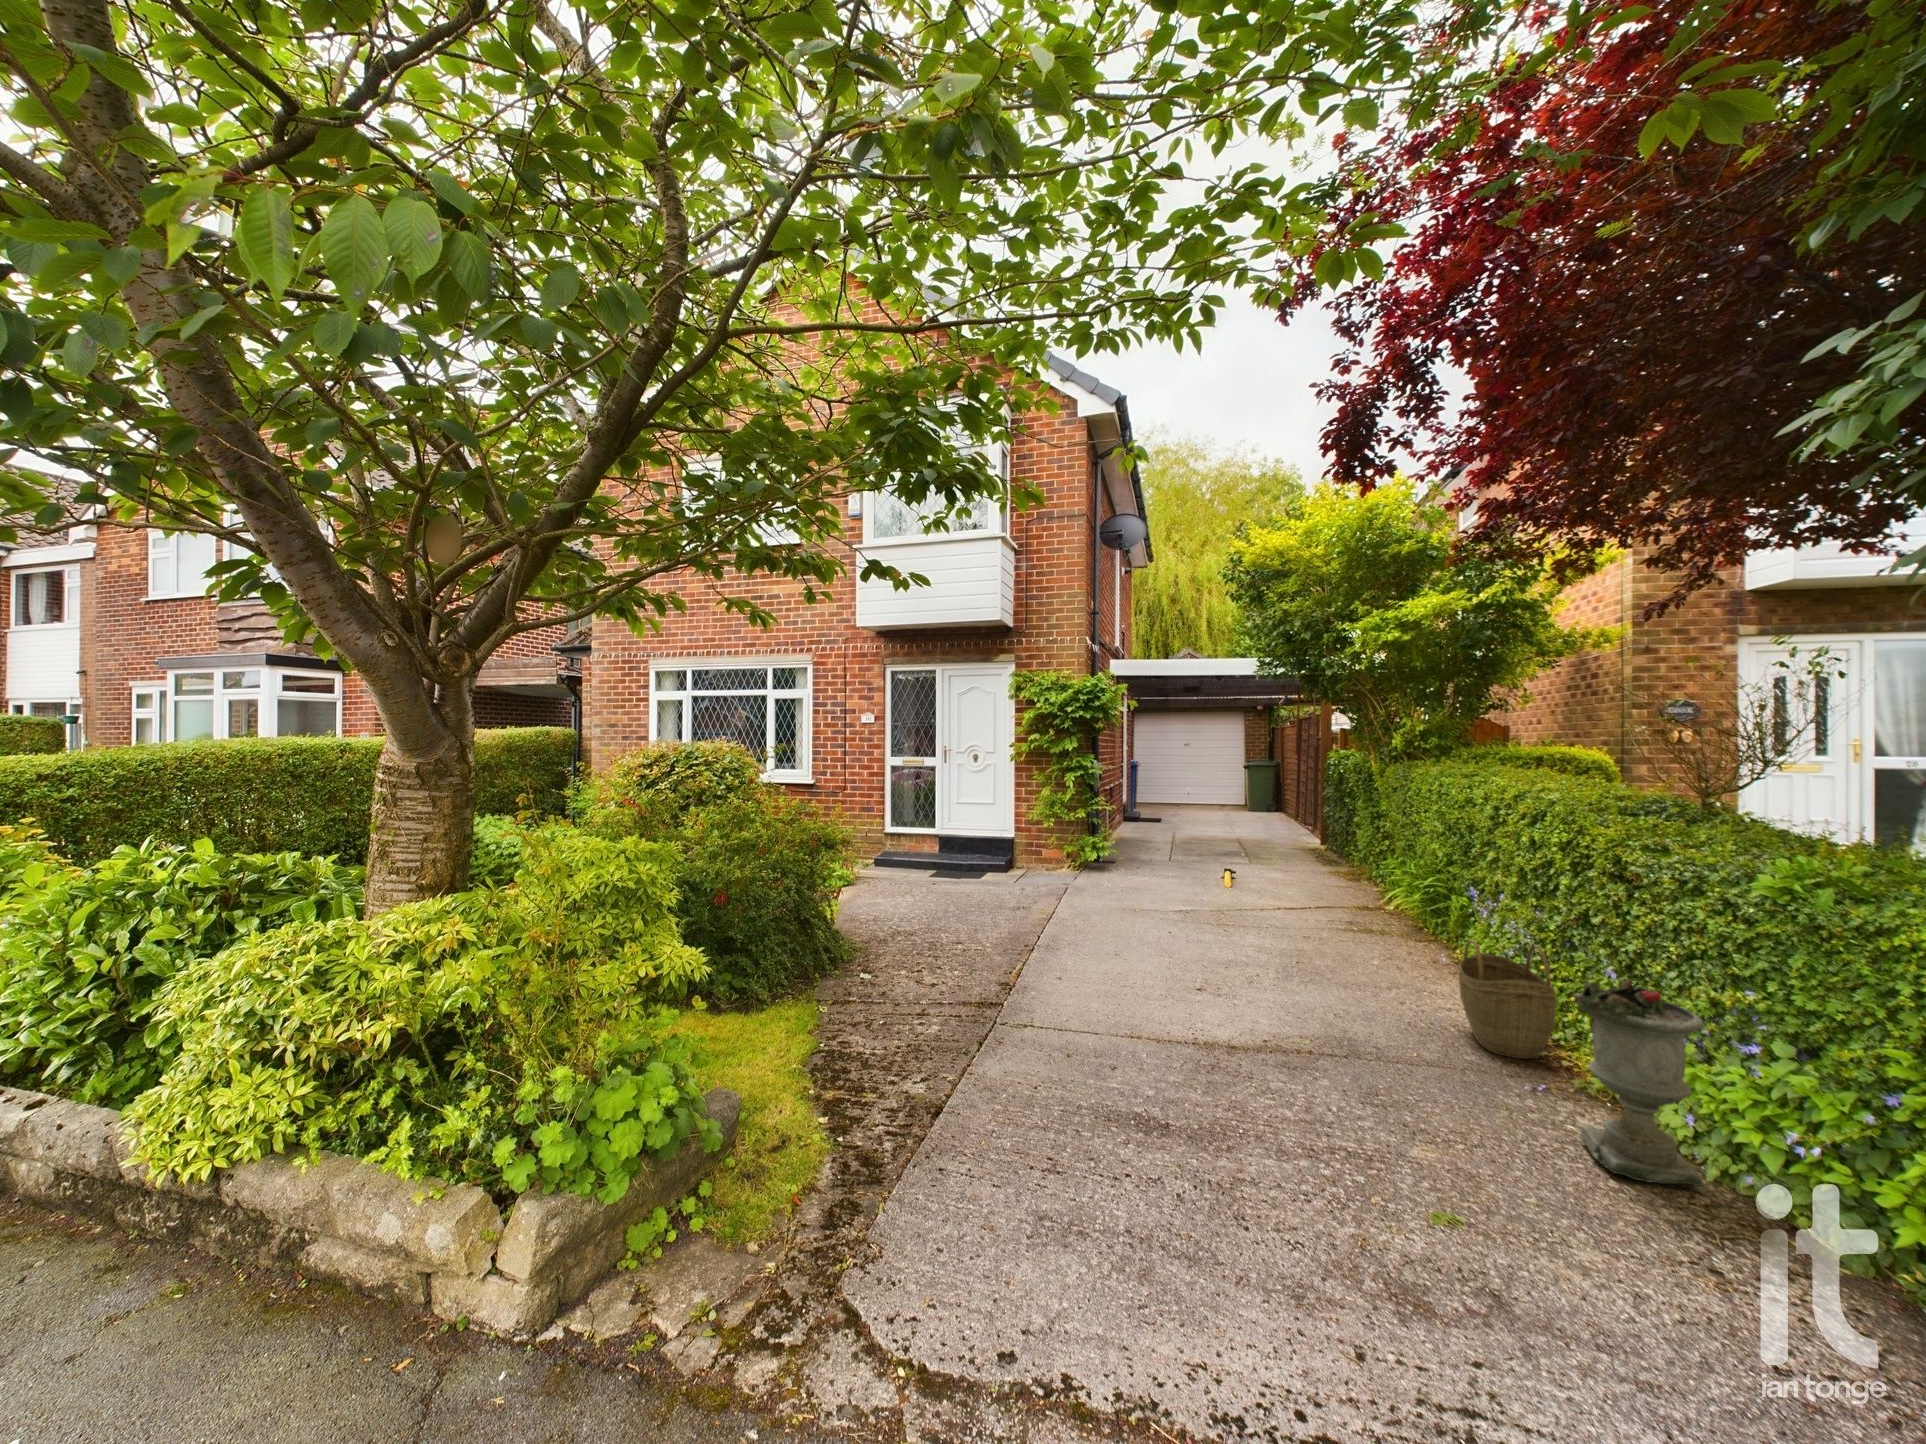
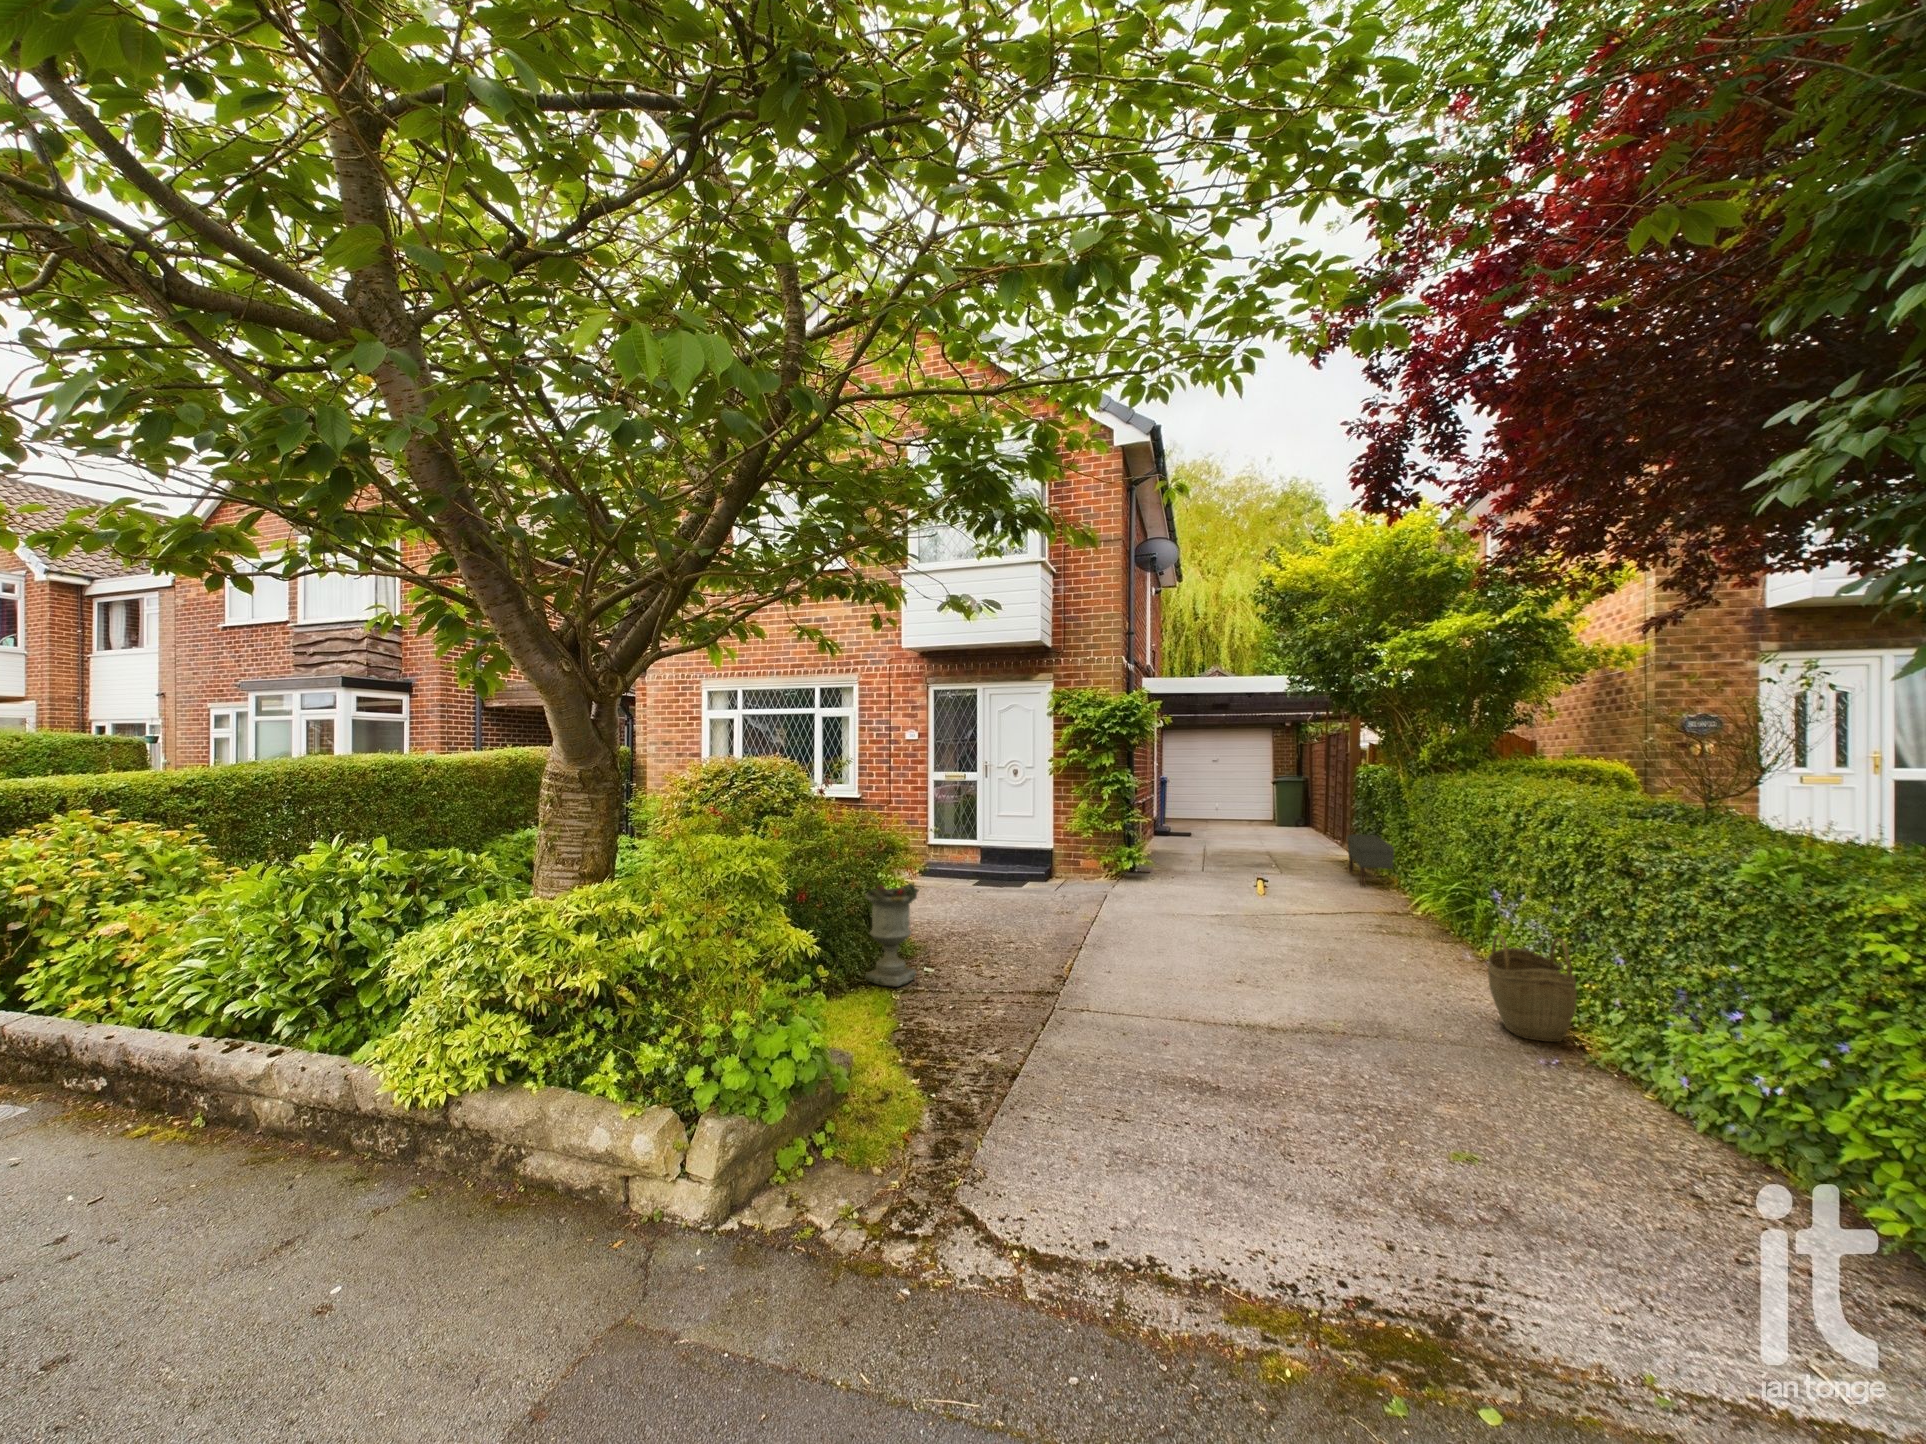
bench: none [1308,821,1362,879] -> present [1347,834,1394,888]
planter: present [1573,979,1703,1186] -> present [865,883,919,987]

